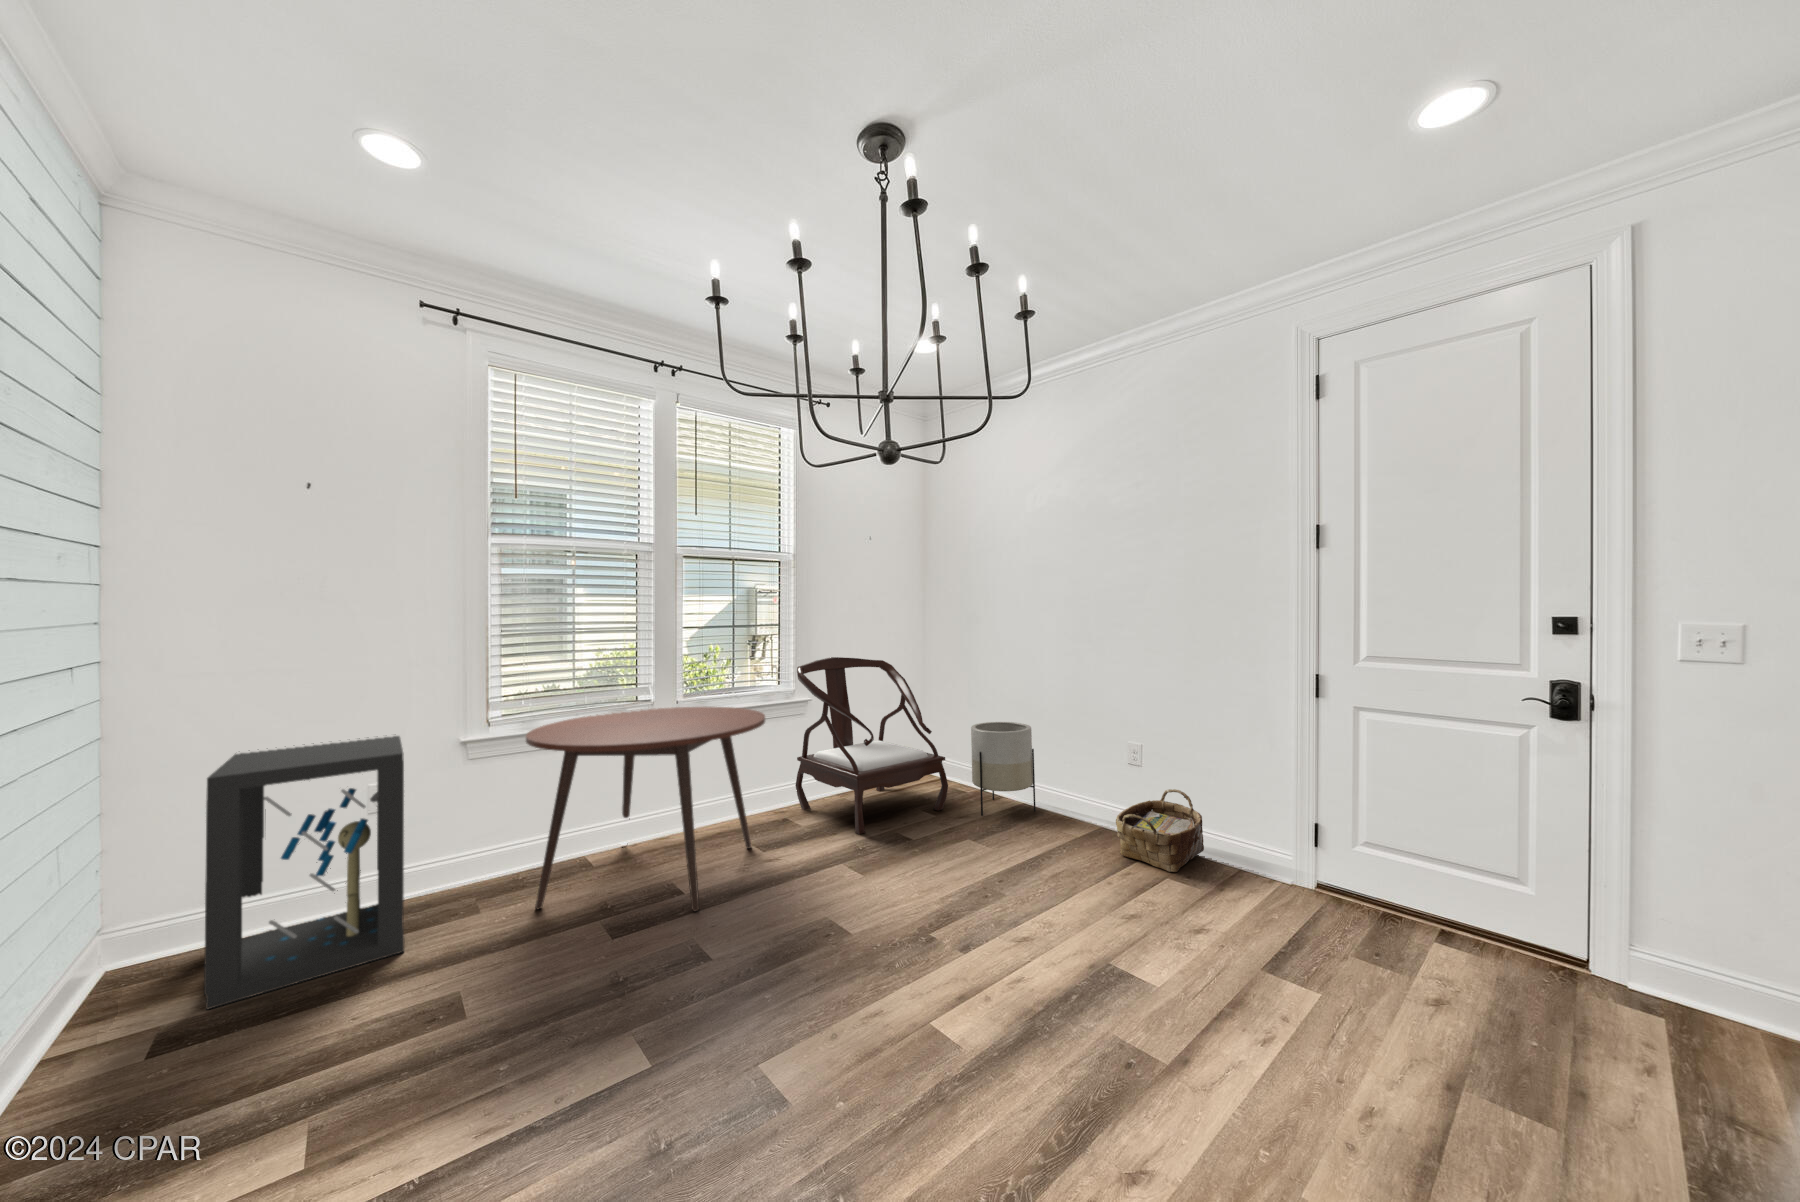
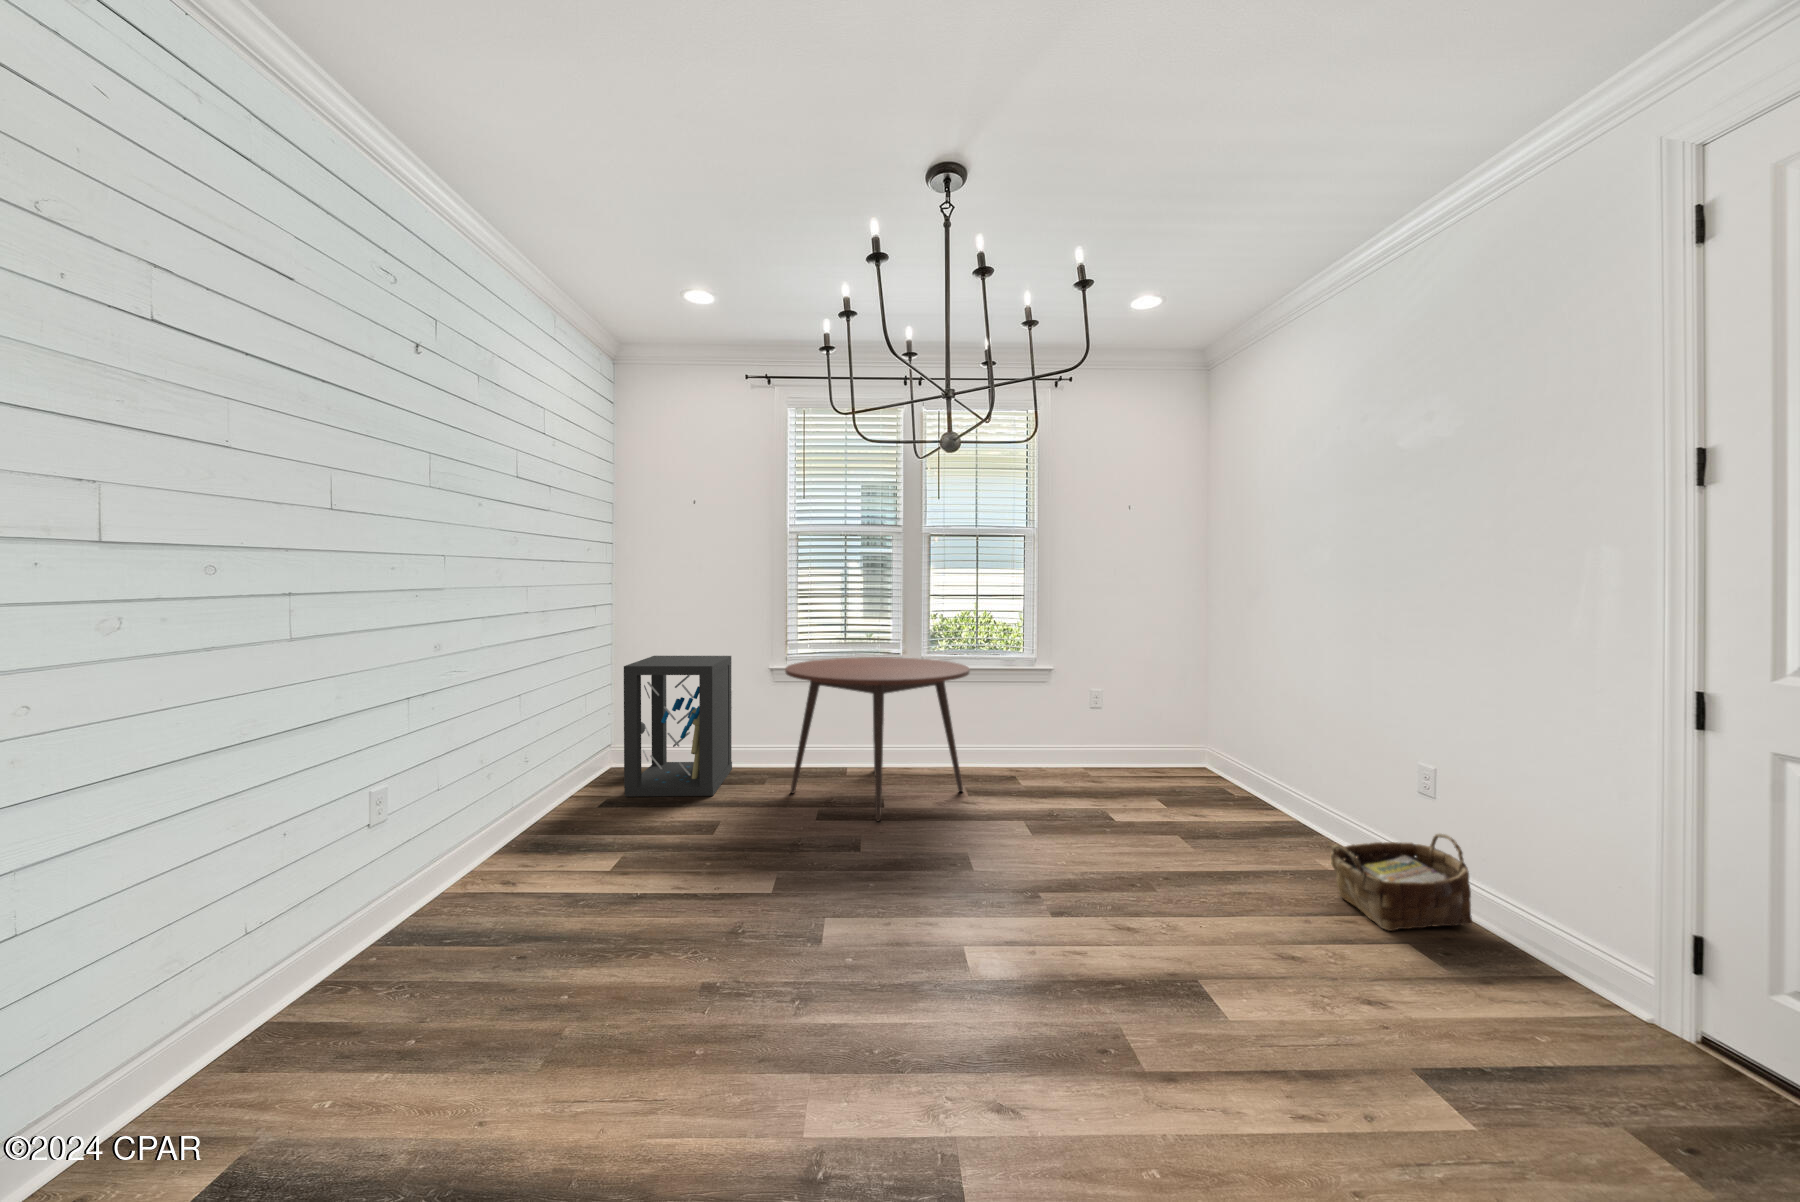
armchair: present [795,657,948,834] -> none [1035,624,1189,805]
planter: present [971,722,1036,816] -> none [1218,715,1299,832]

